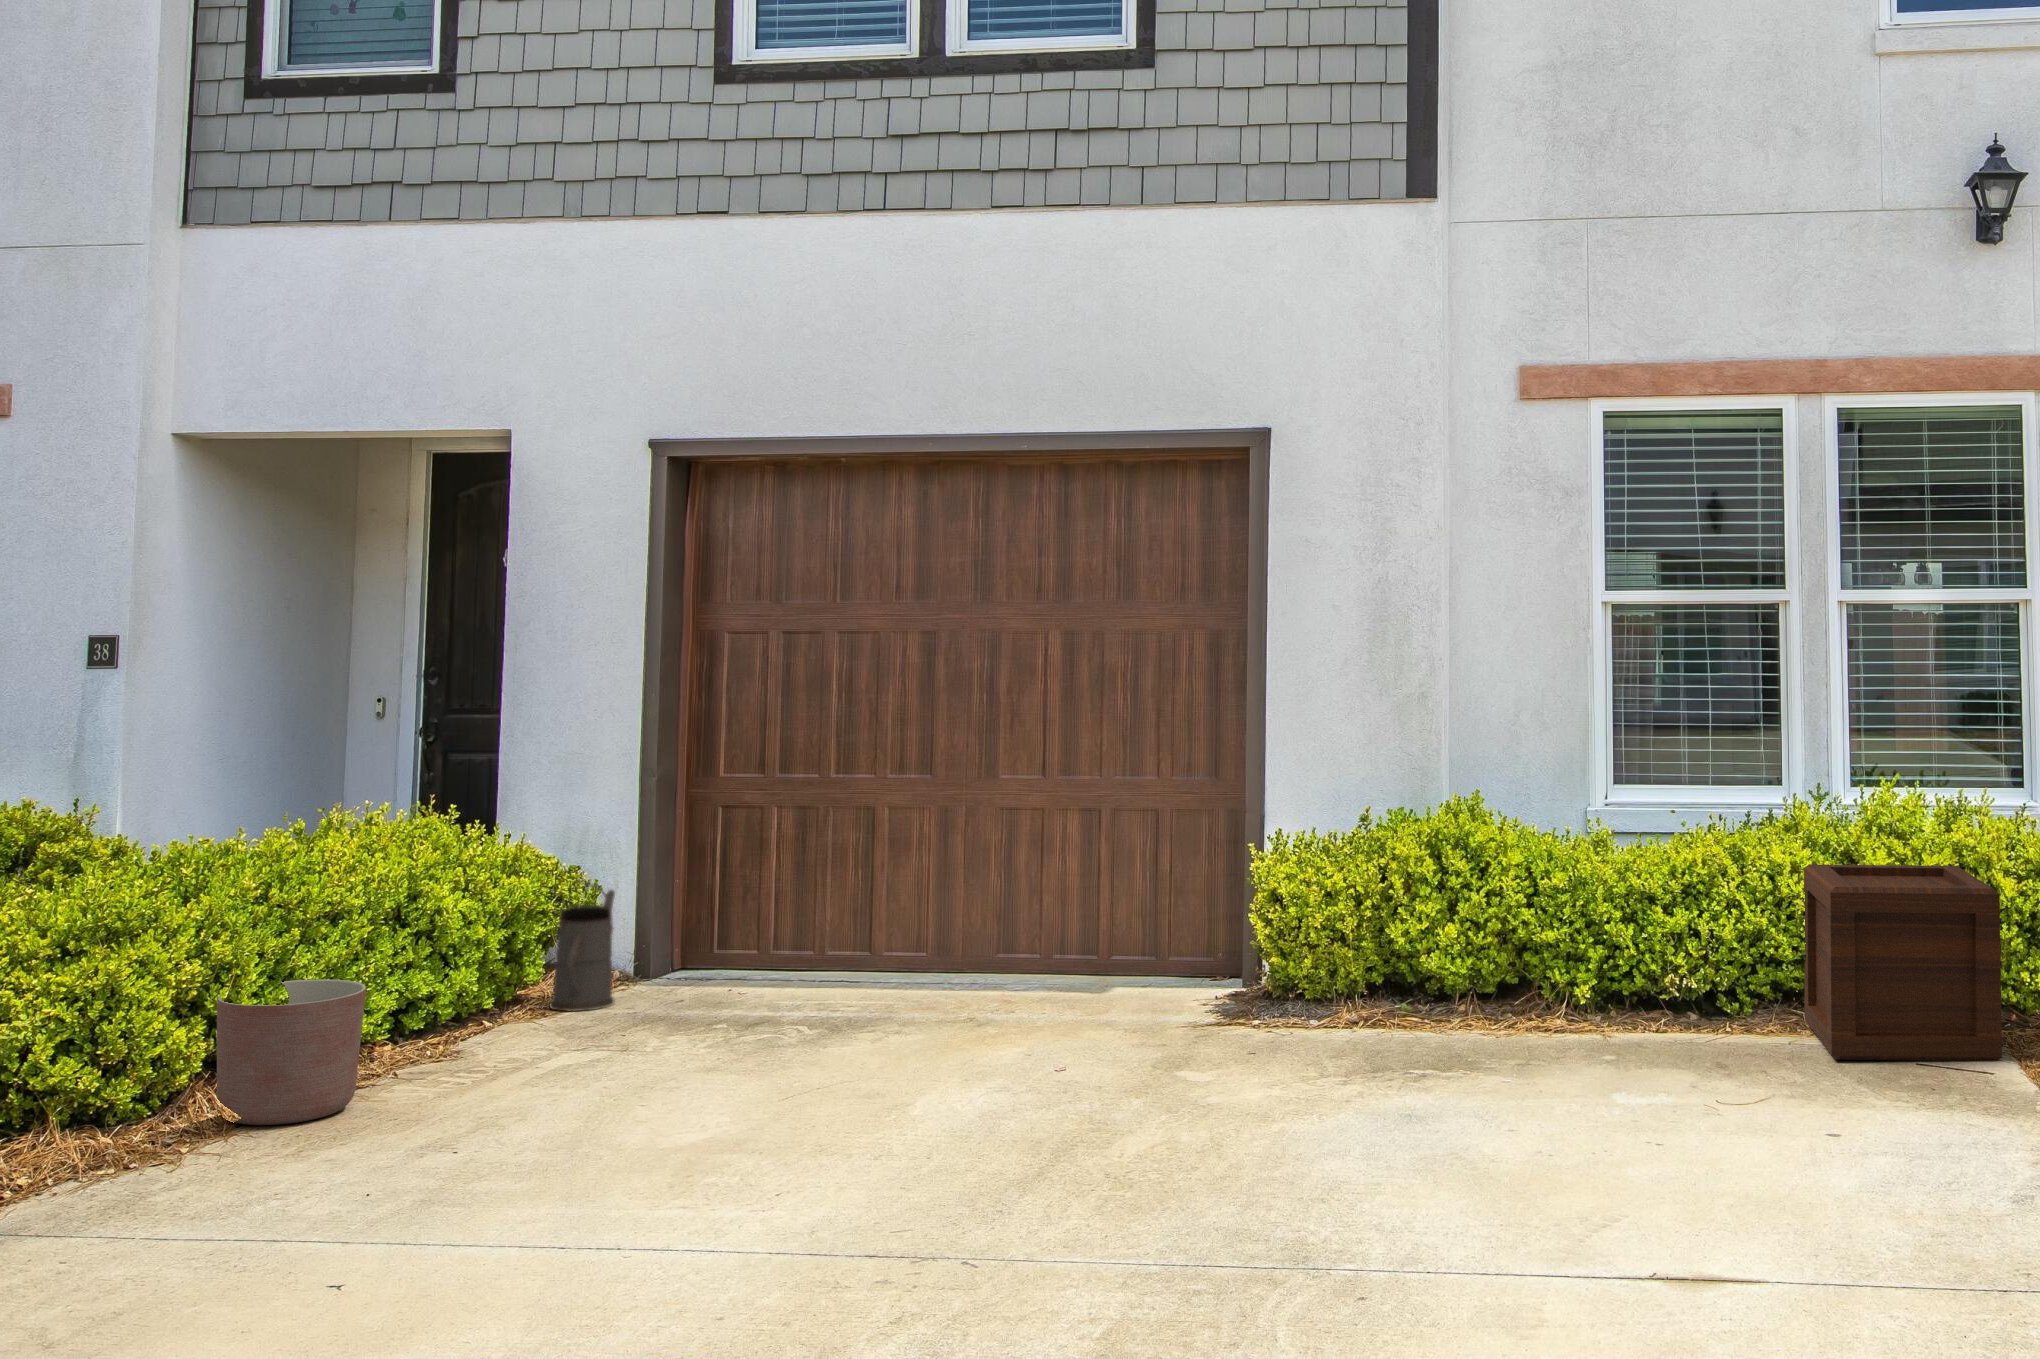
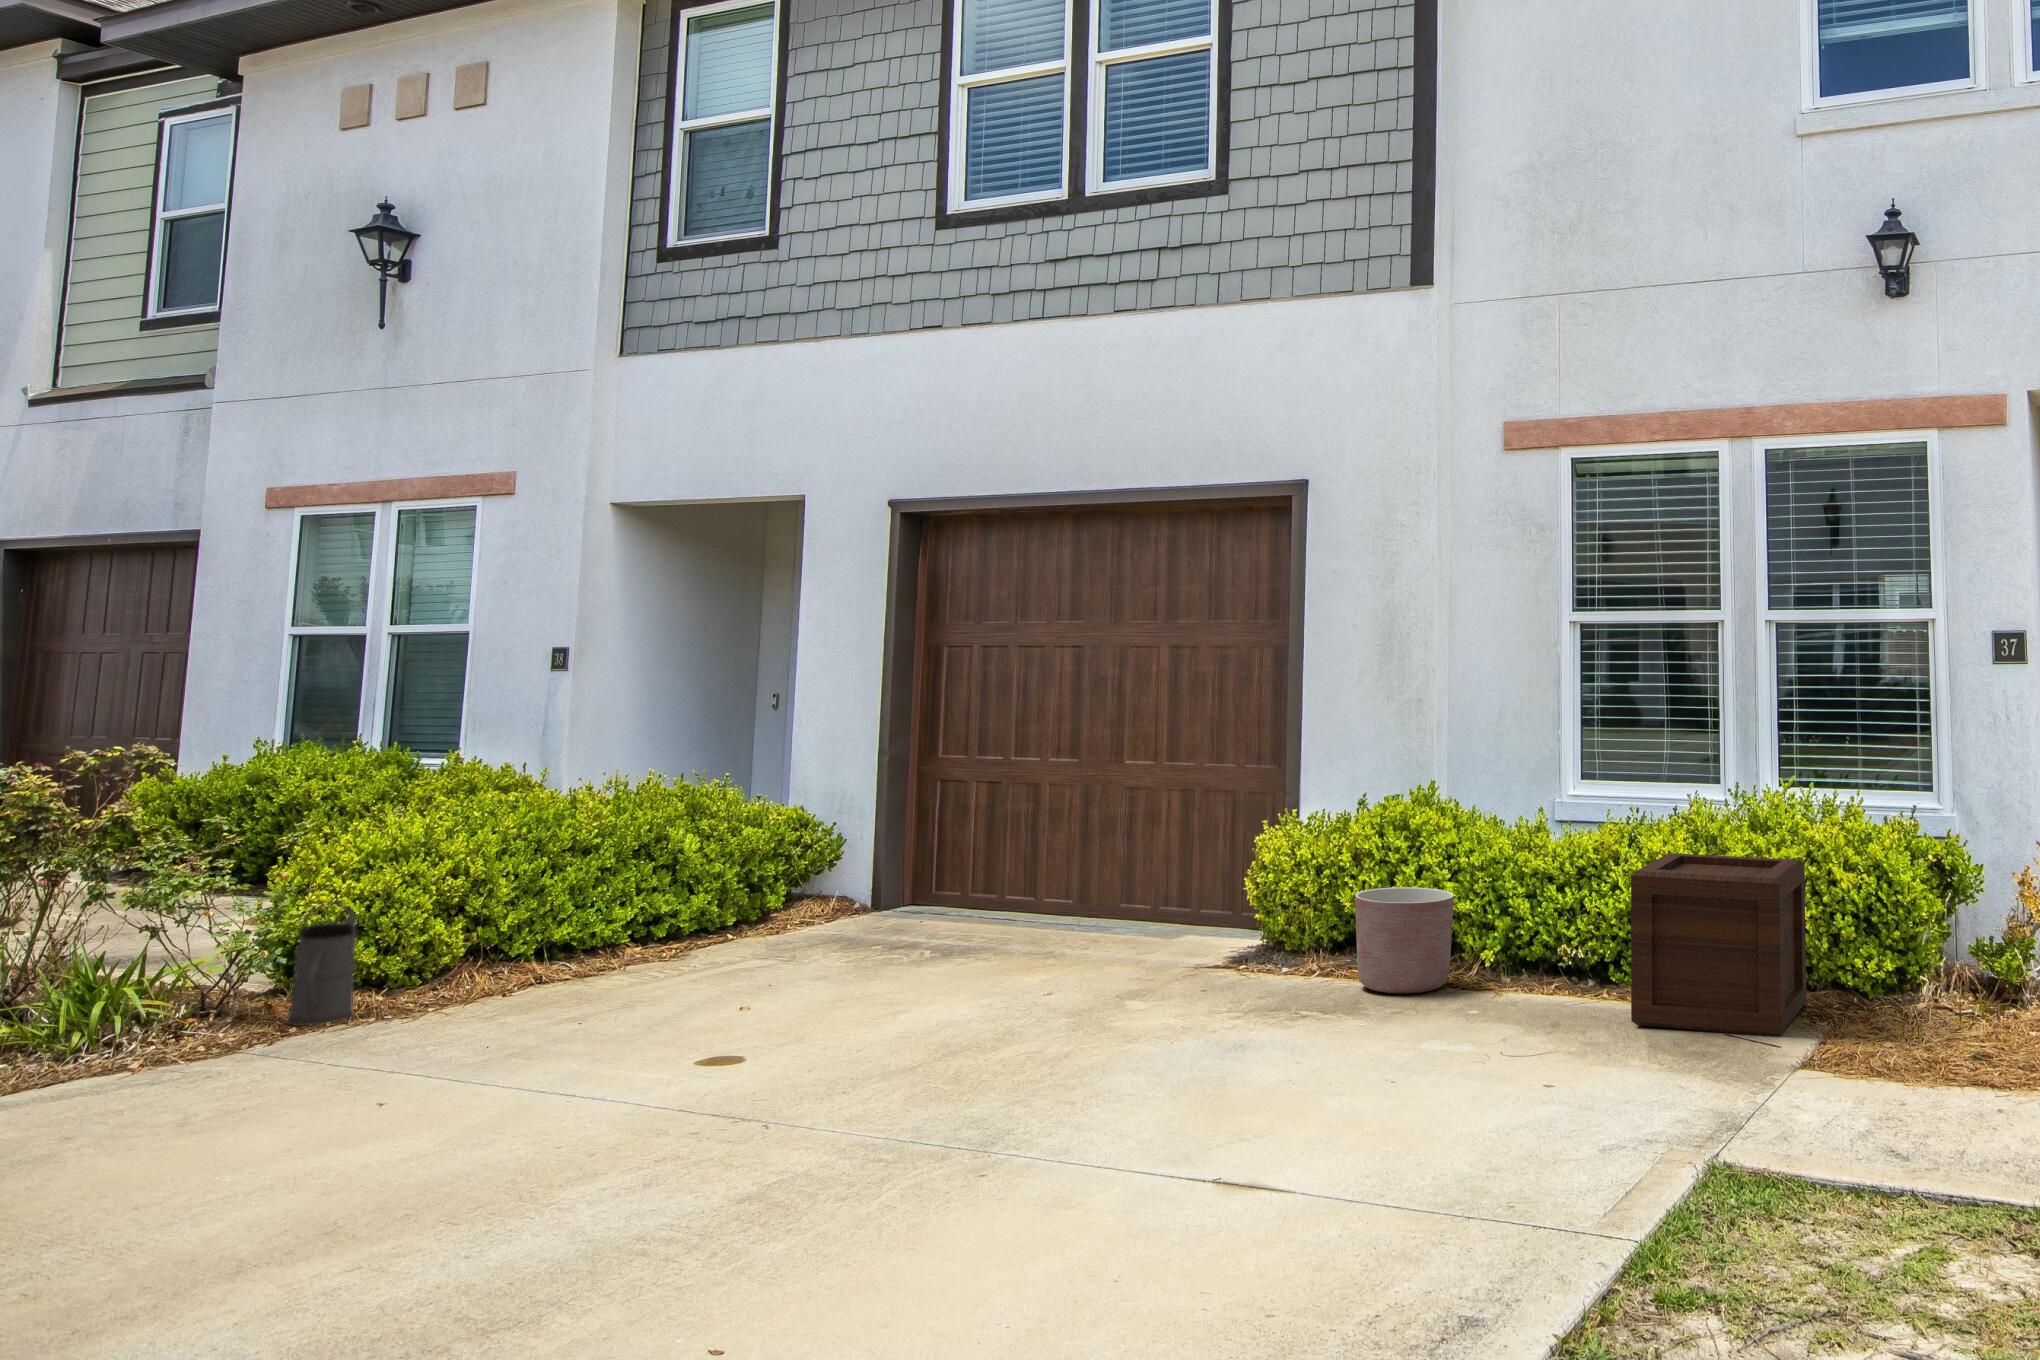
watering can: present [549,884,615,1011] -> present [286,902,356,1026]
planter: present [217,979,366,1125] -> present [1355,887,1454,994]

